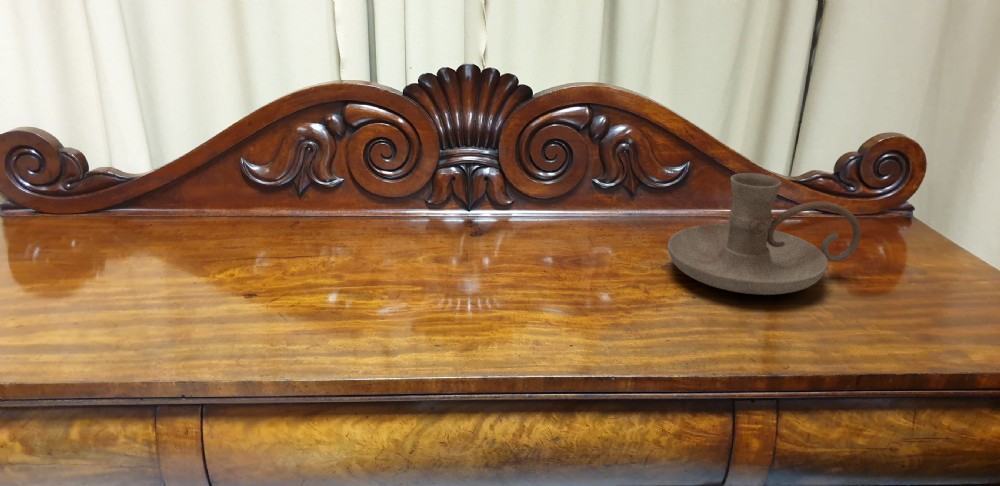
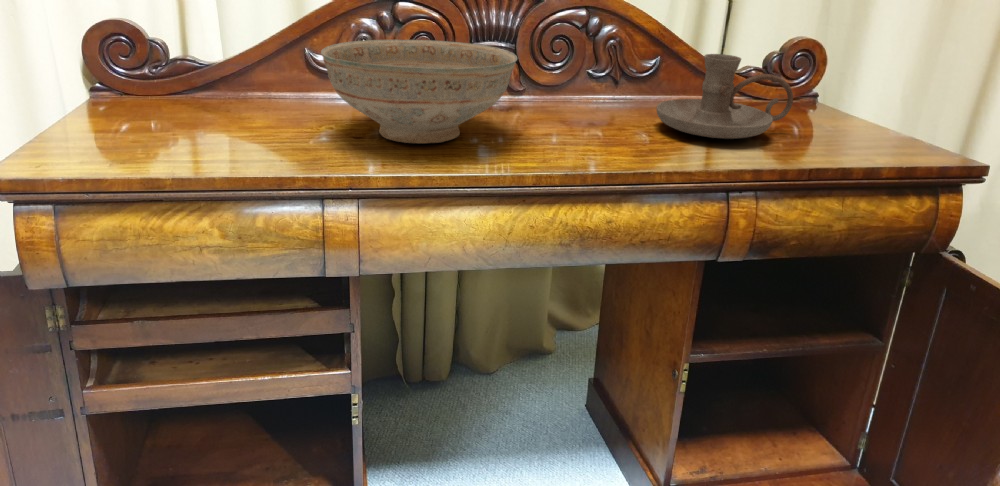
decorative bowl: none [205,152,464,300] -> present [321,40,517,143]

